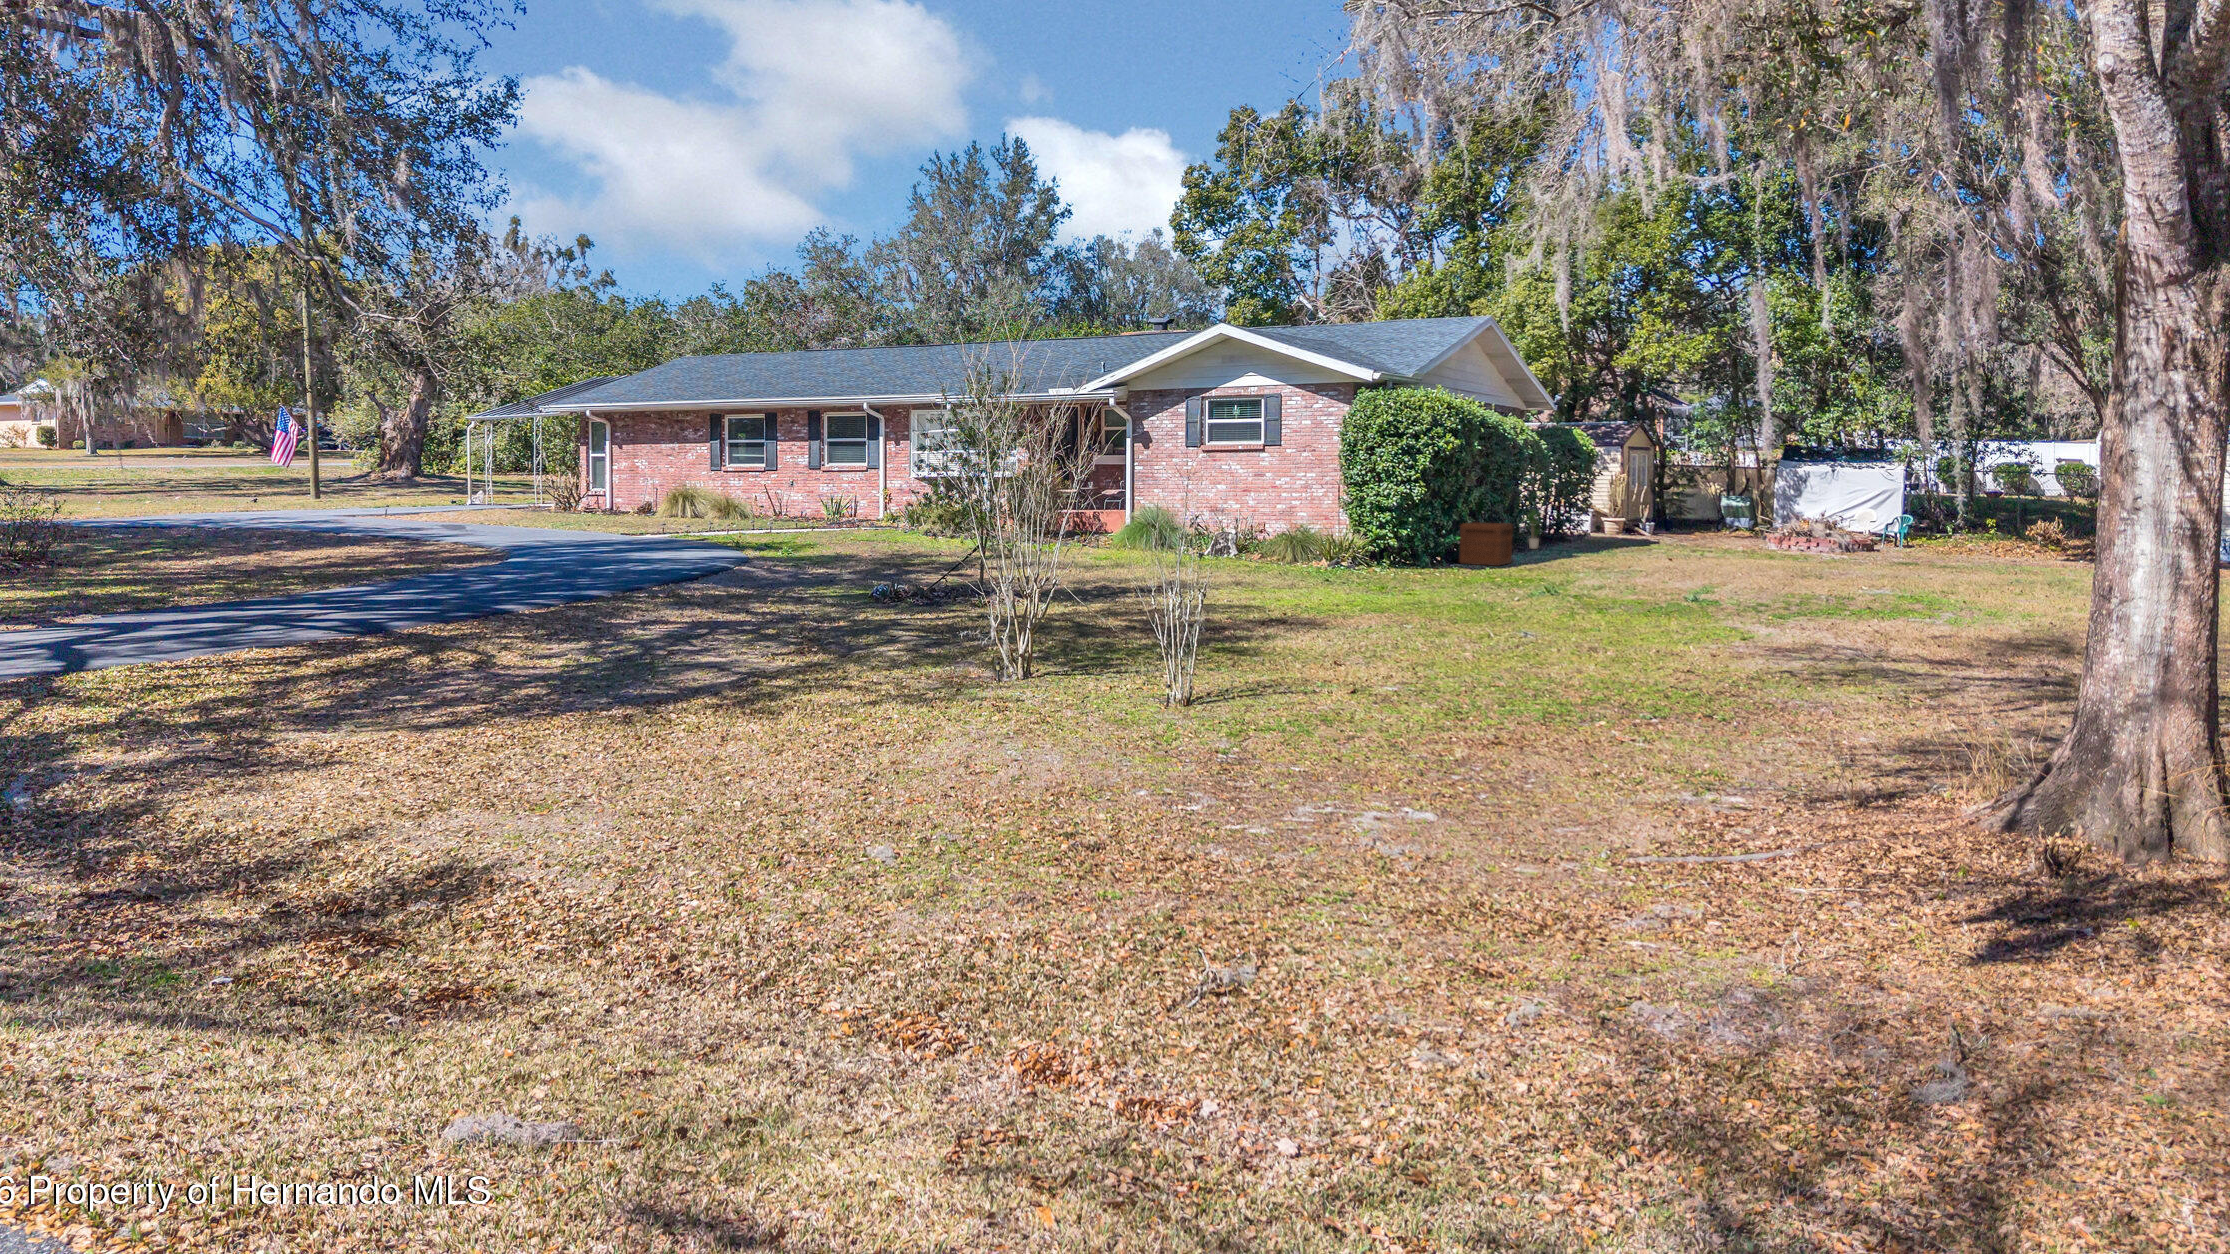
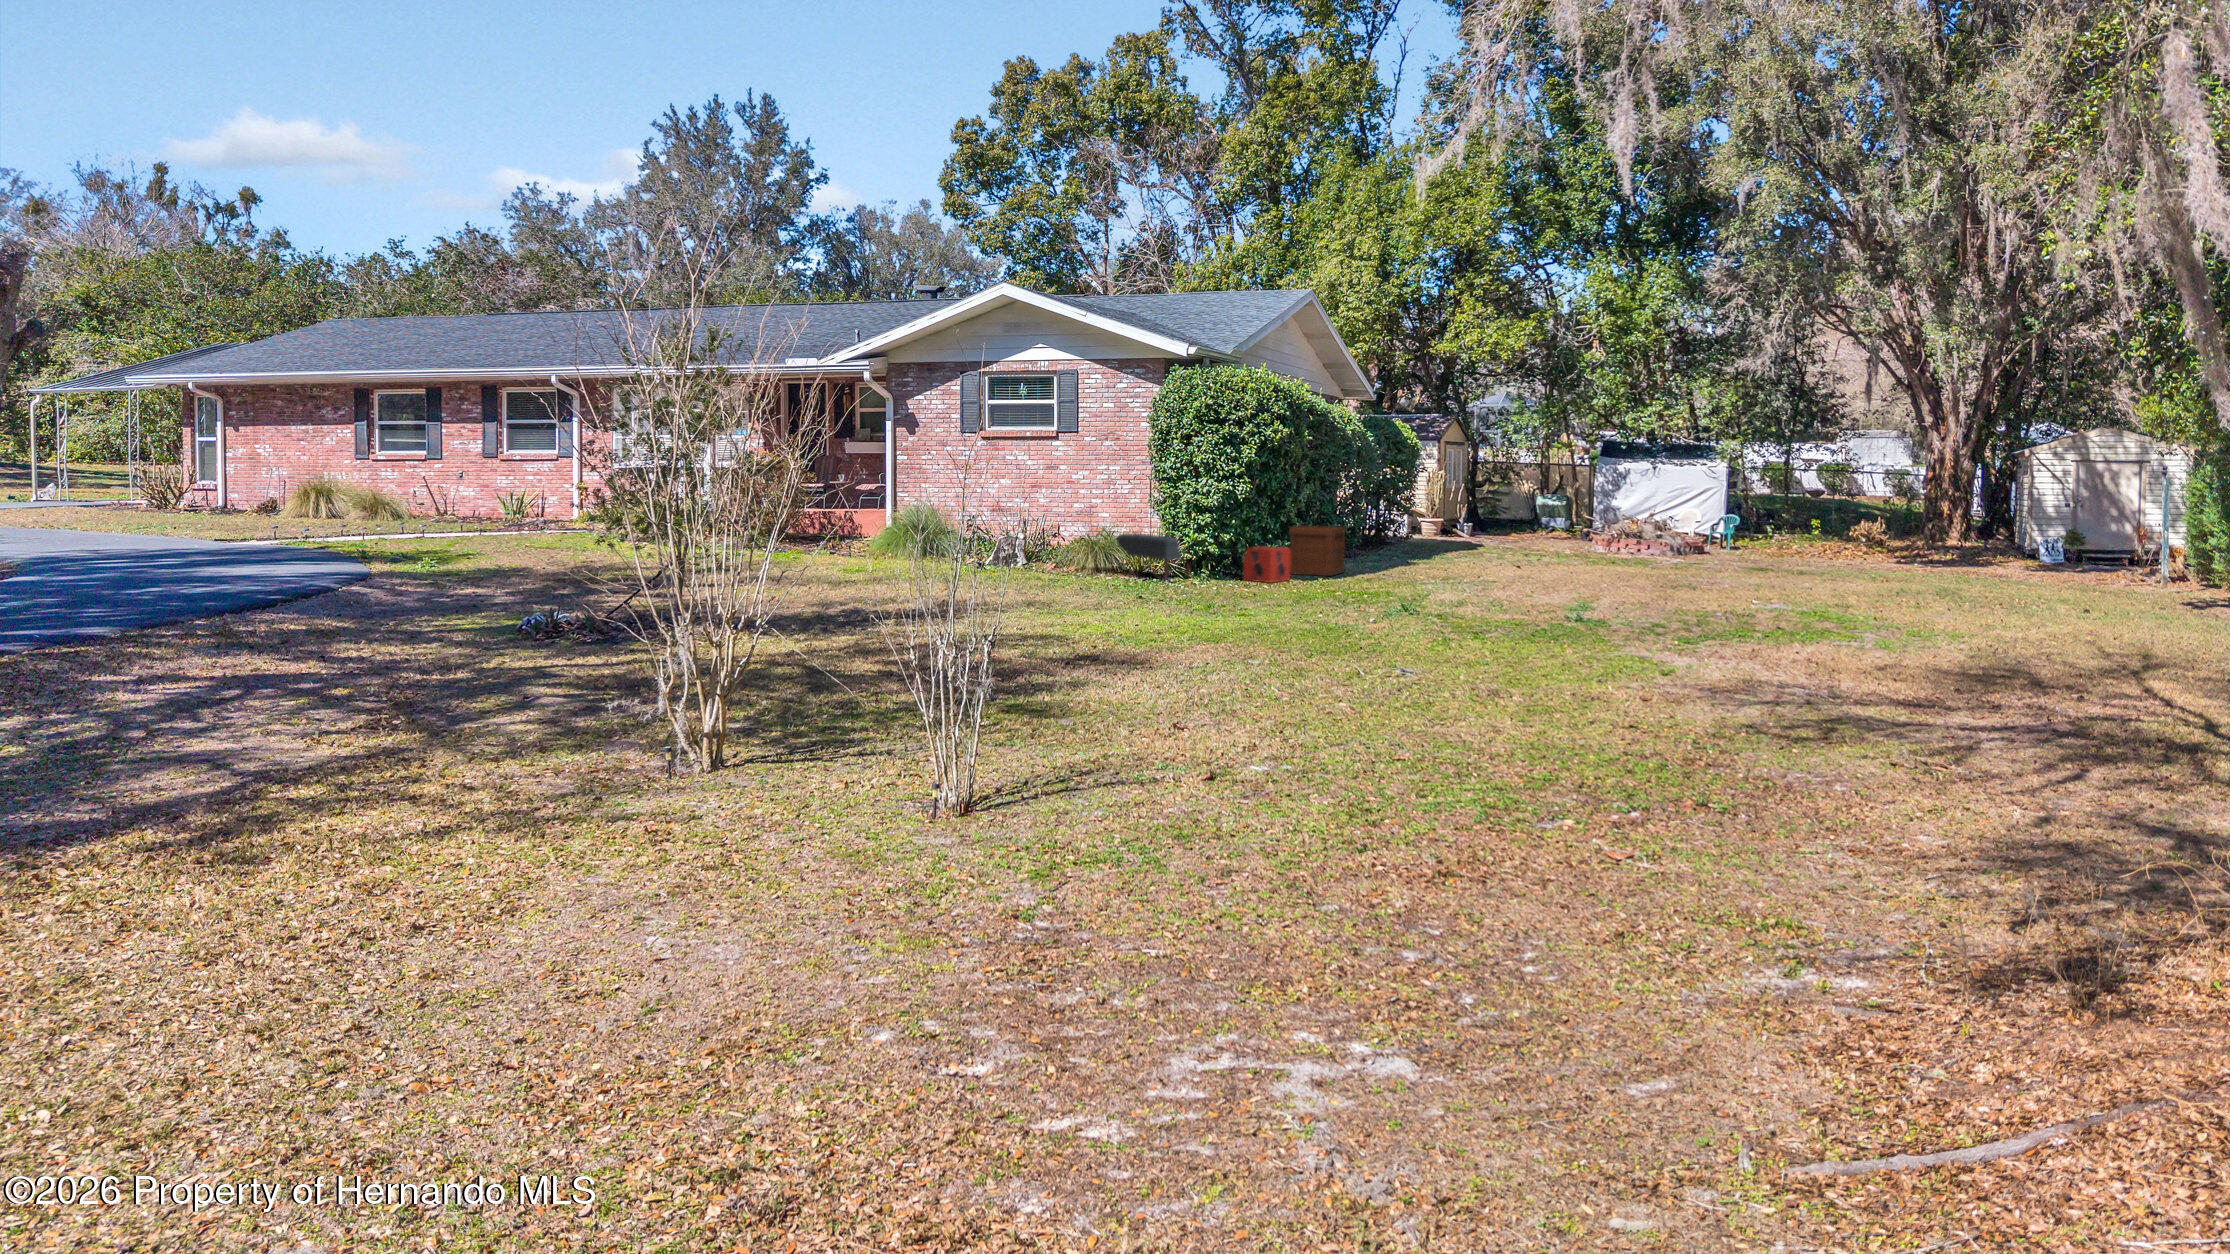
potted plant: present [1528,510,1539,549] -> none [1346,509,1374,555]
bench: none [1313,529,1377,566] -> present [1116,533,1191,578]
storage box: none [1420,540,1461,570] -> present [1243,547,1290,583]

